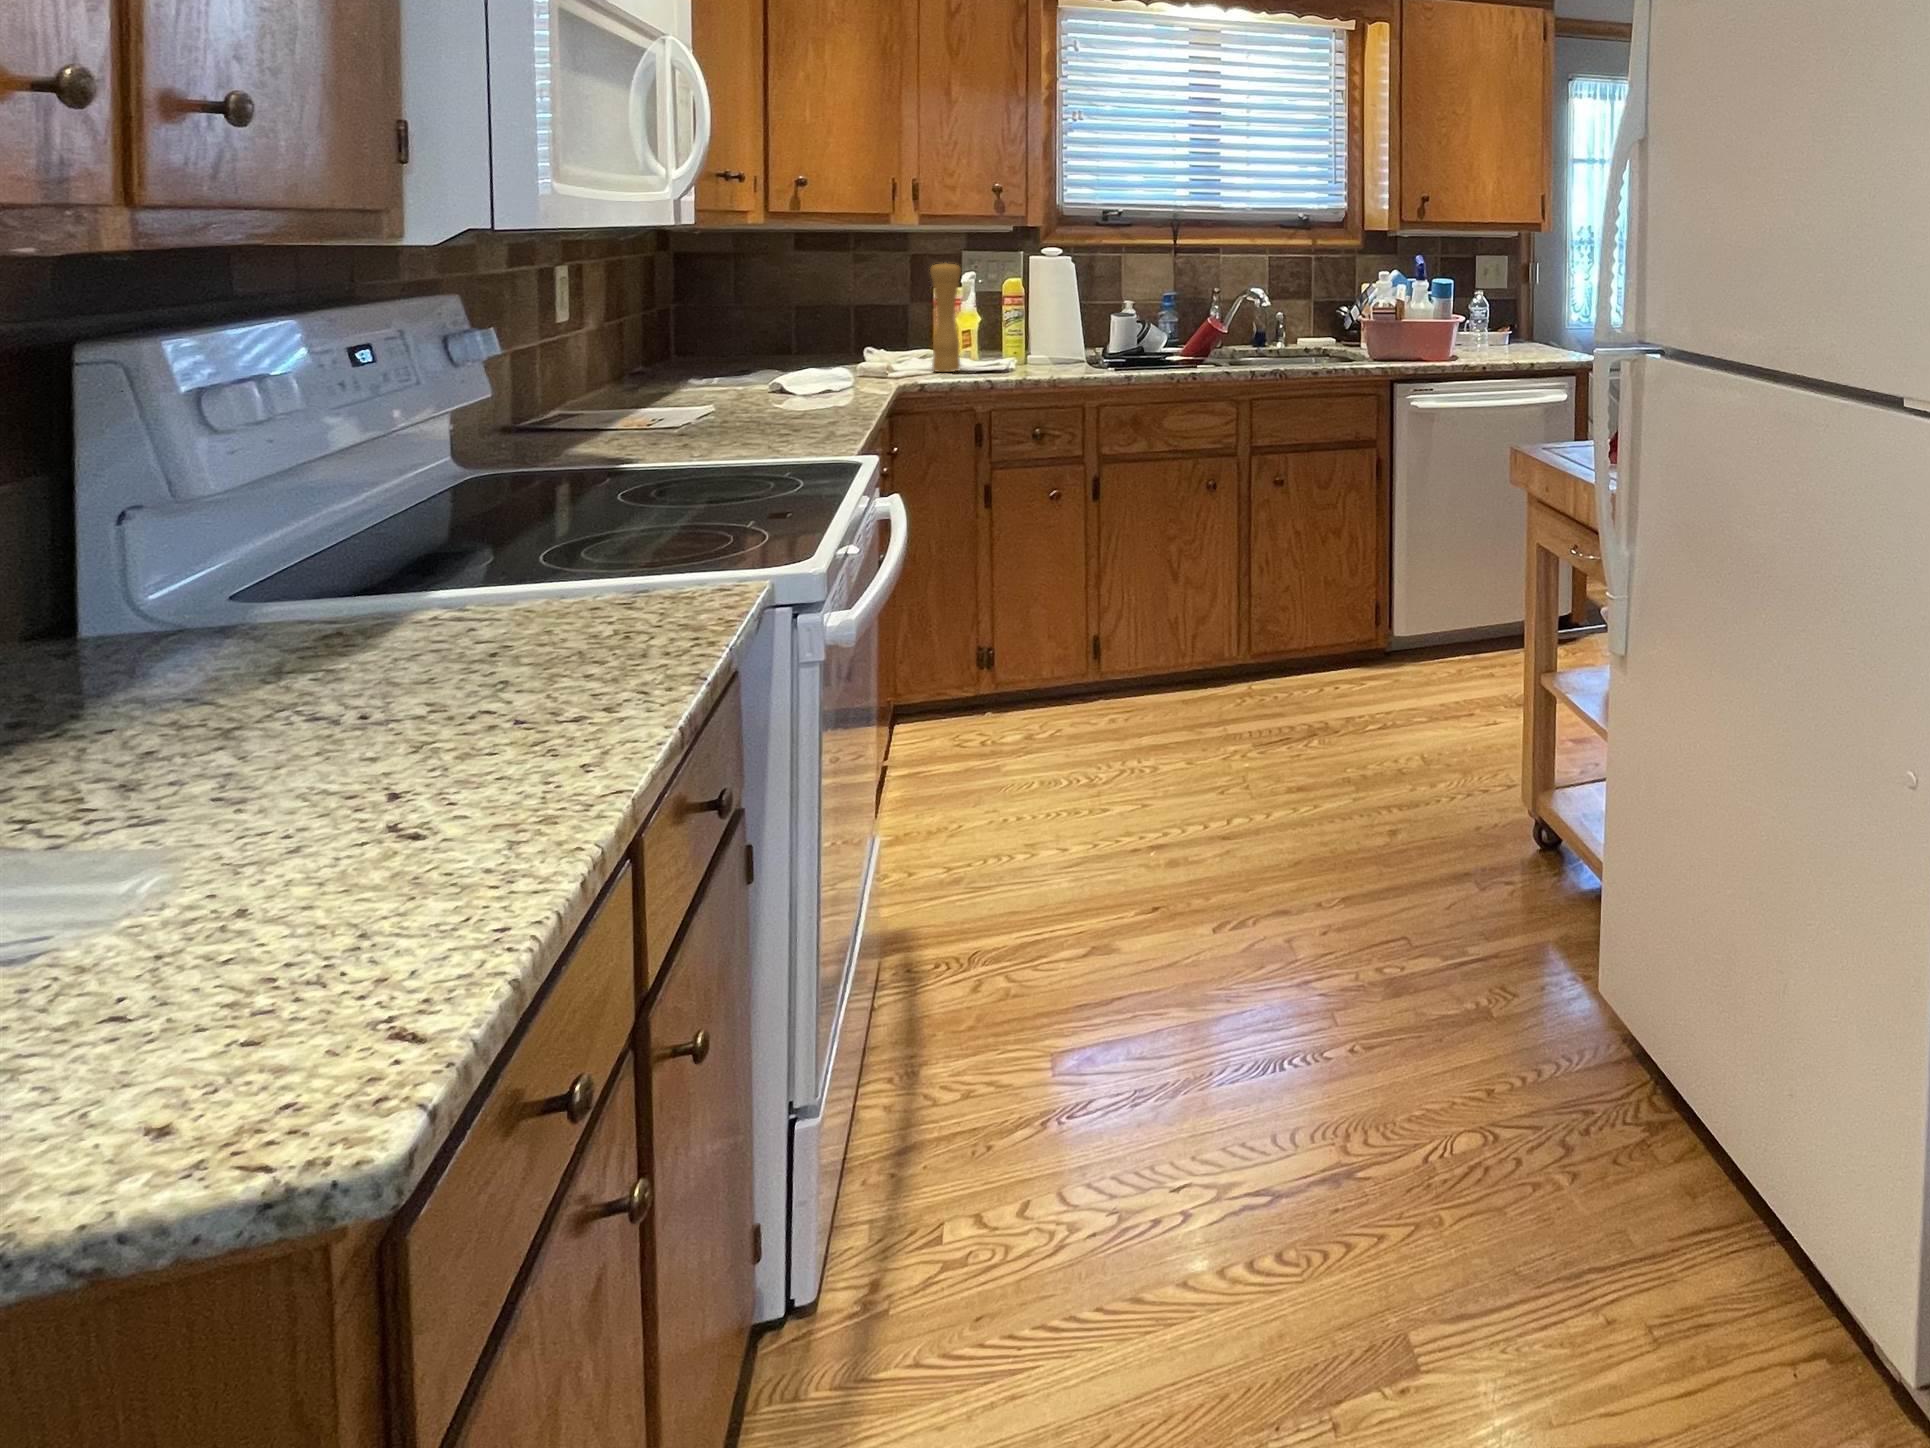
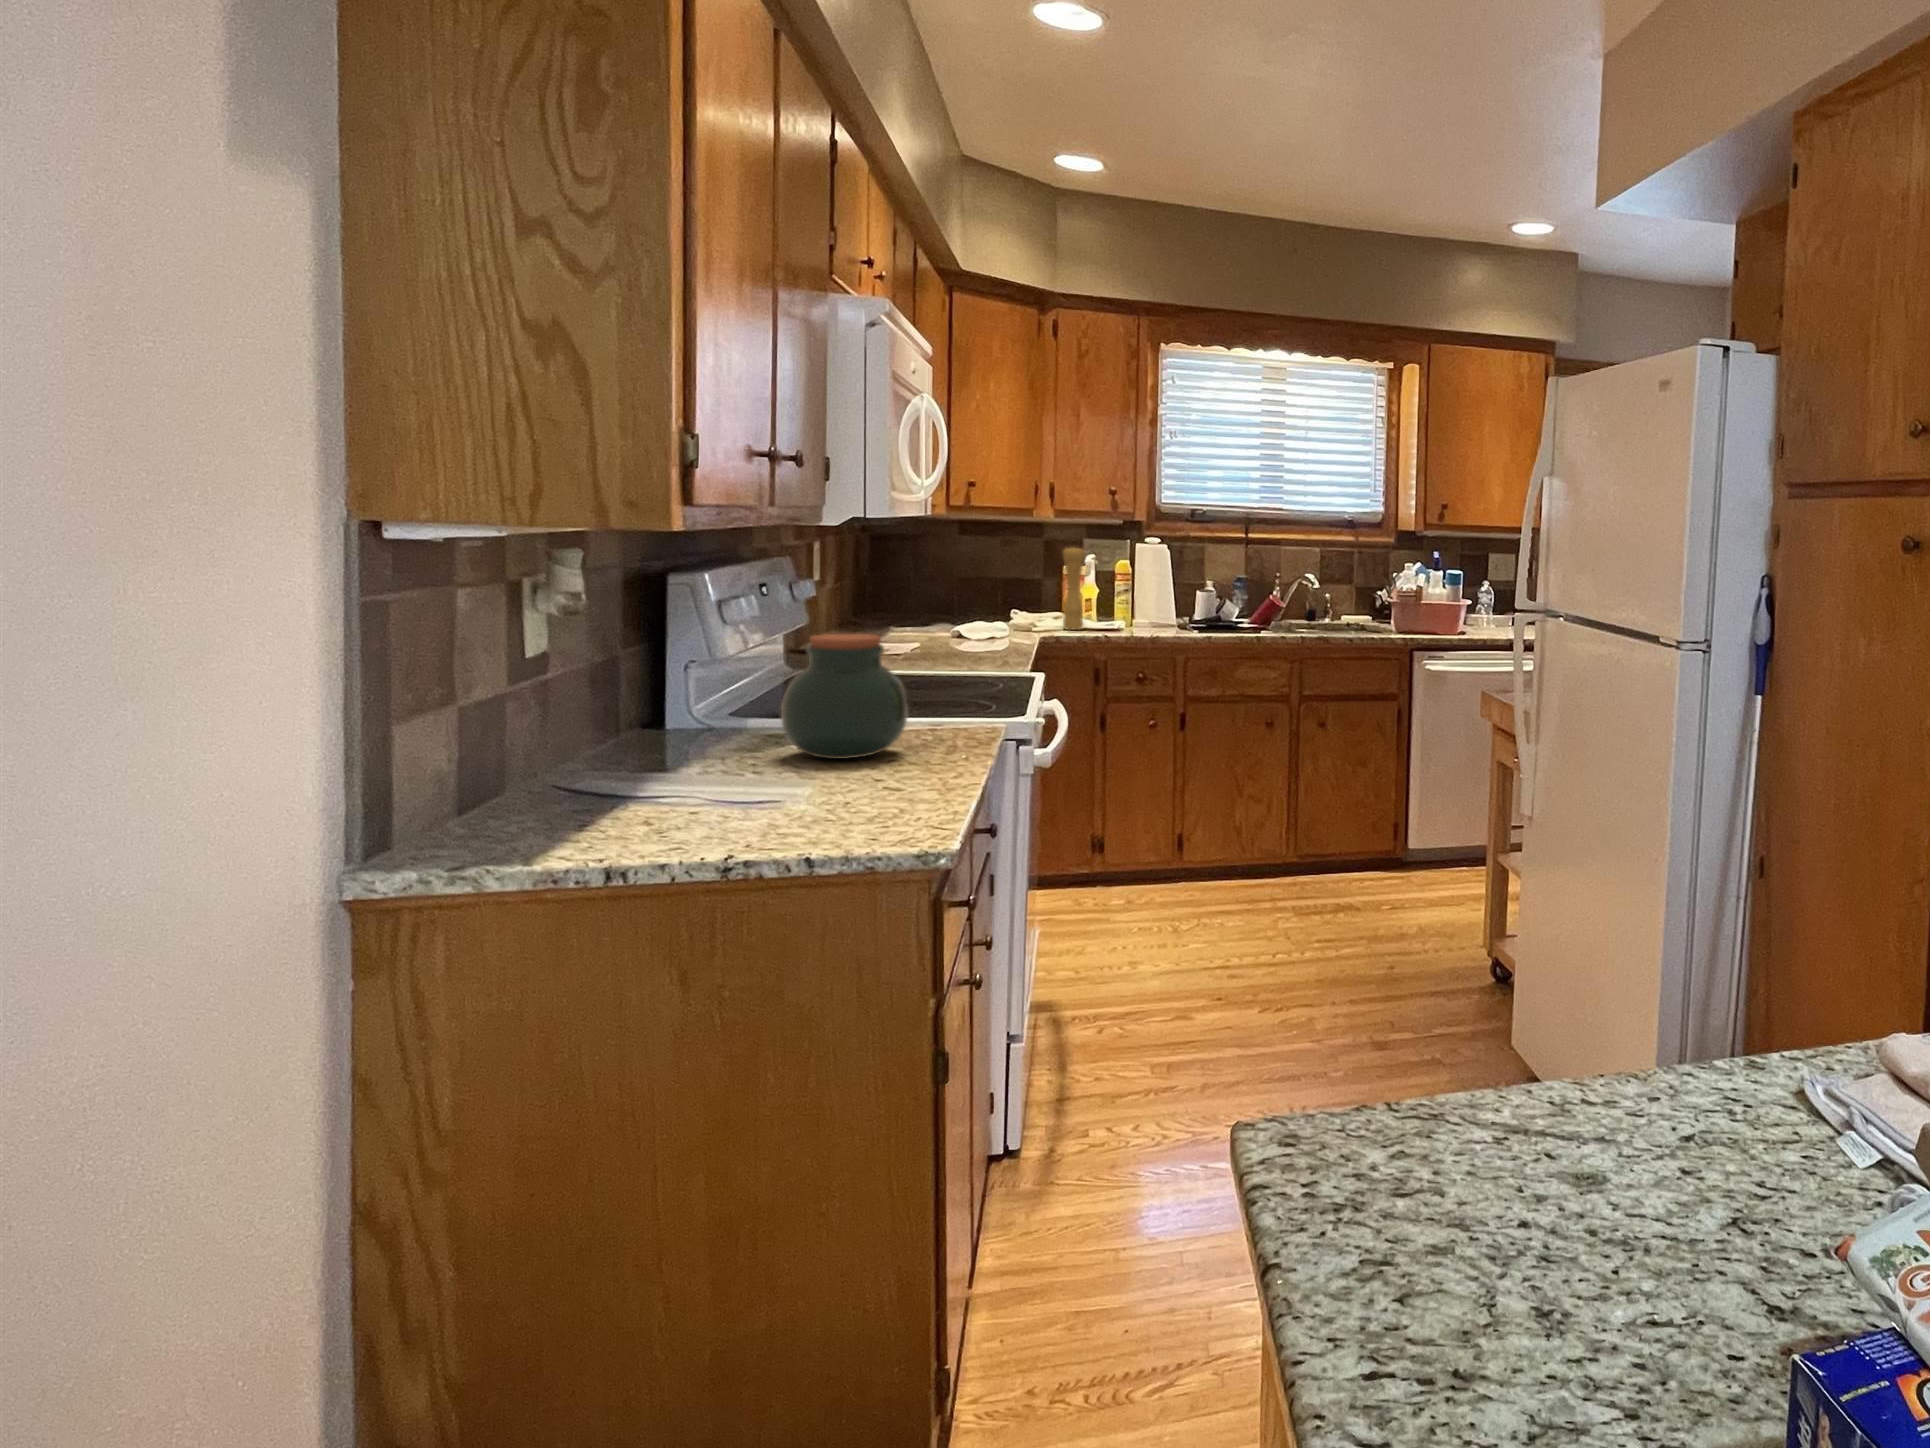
jar: none [225,449,531,716] -> present [781,634,908,759]

